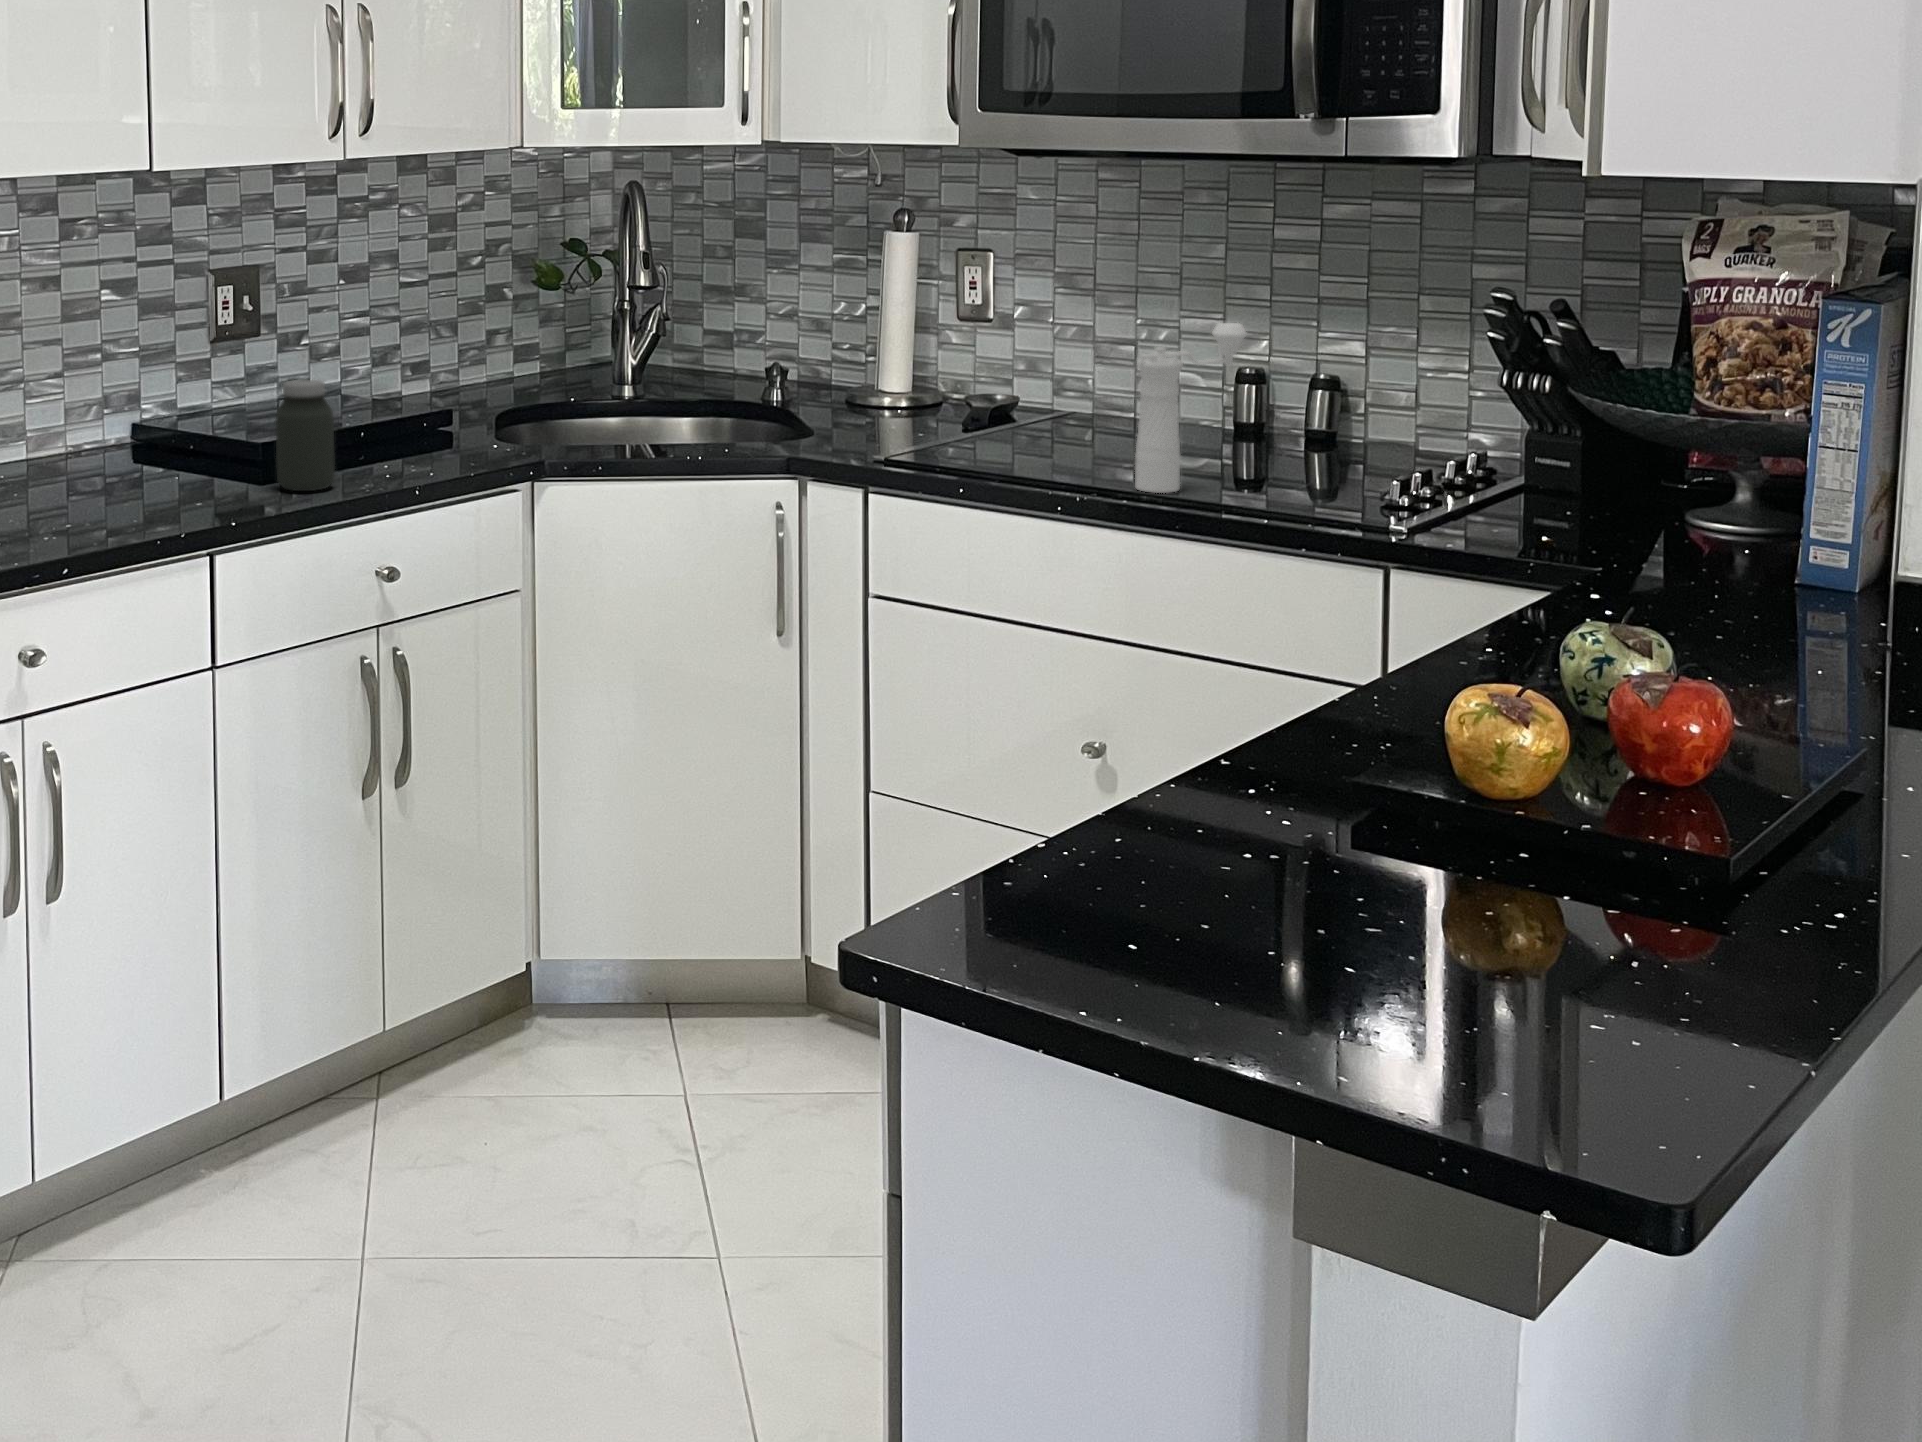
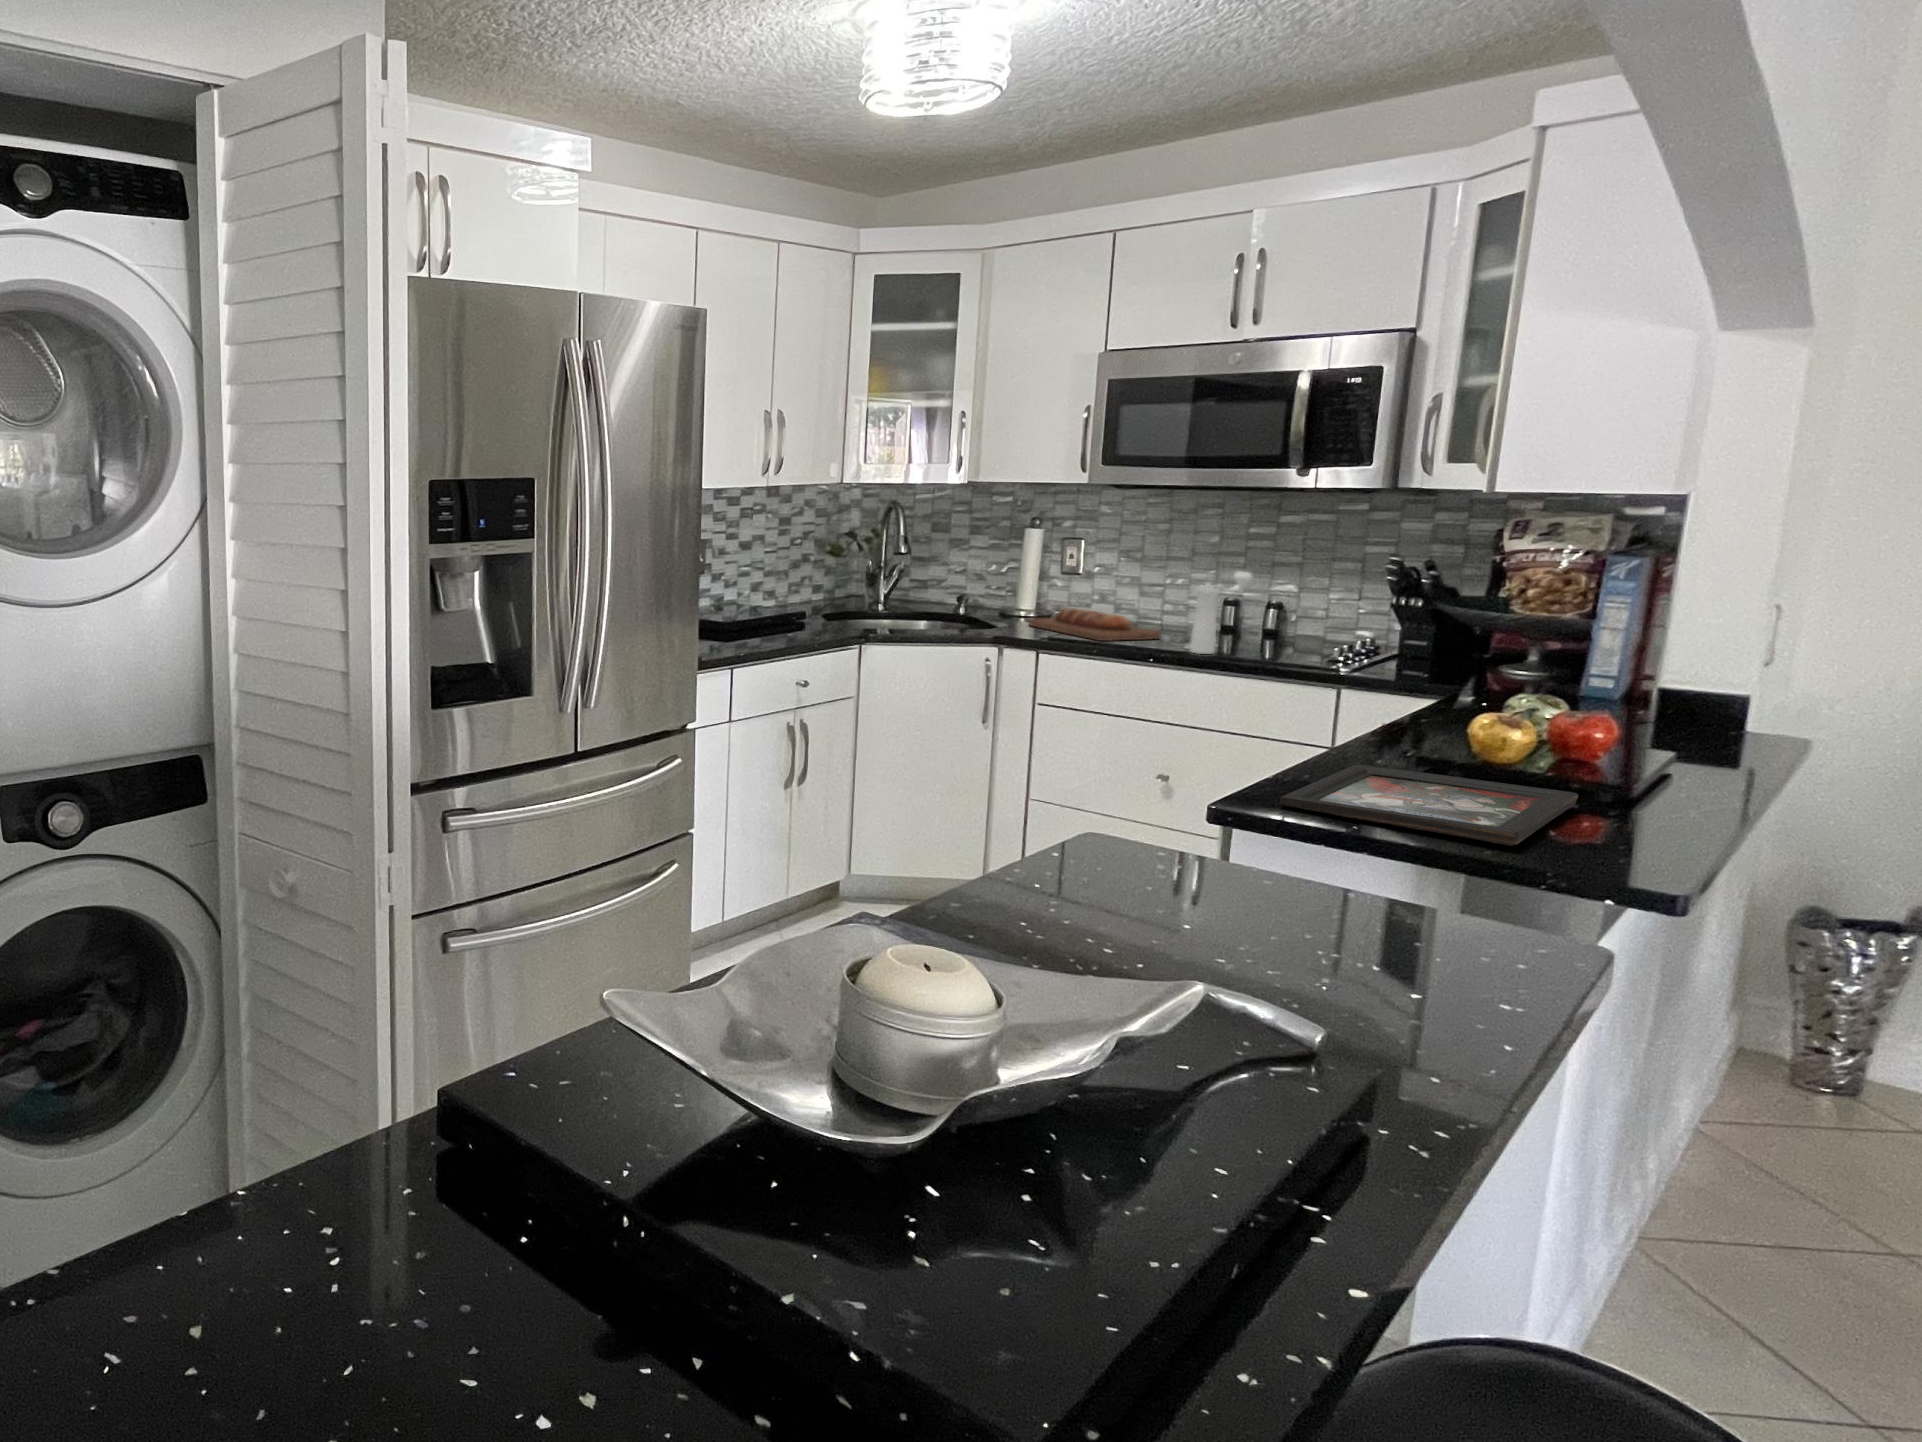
jar: present [276,380,335,491] -> none [750,591,779,644]
bread loaf: none [877,393,1104,464] -> present [1029,608,1160,641]
decorative tray: none [1002,806,1646,1066] -> present [1280,765,1578,846]

